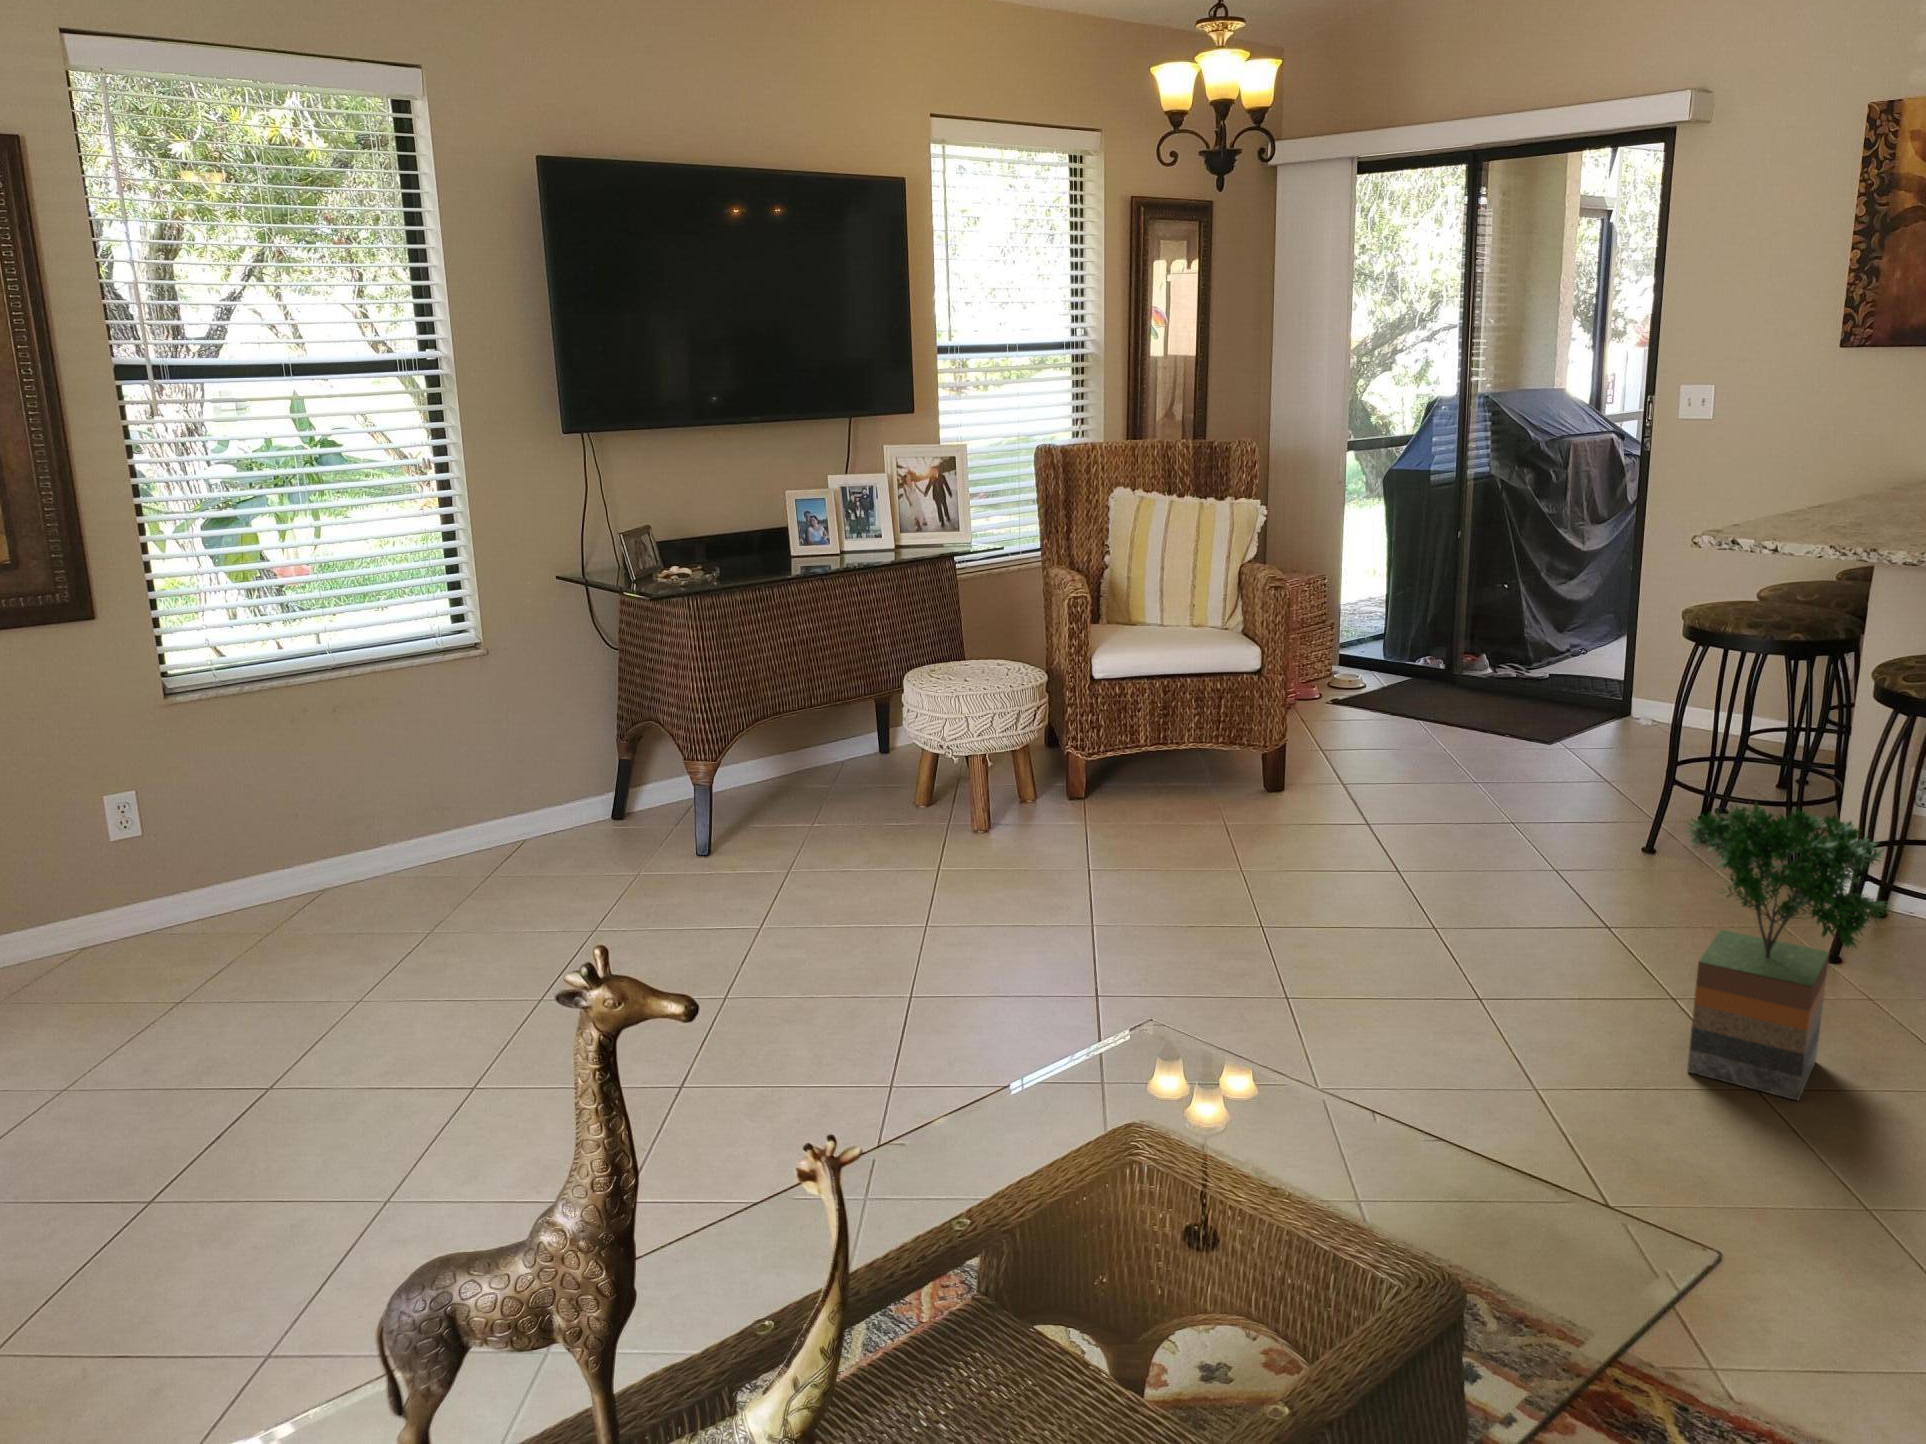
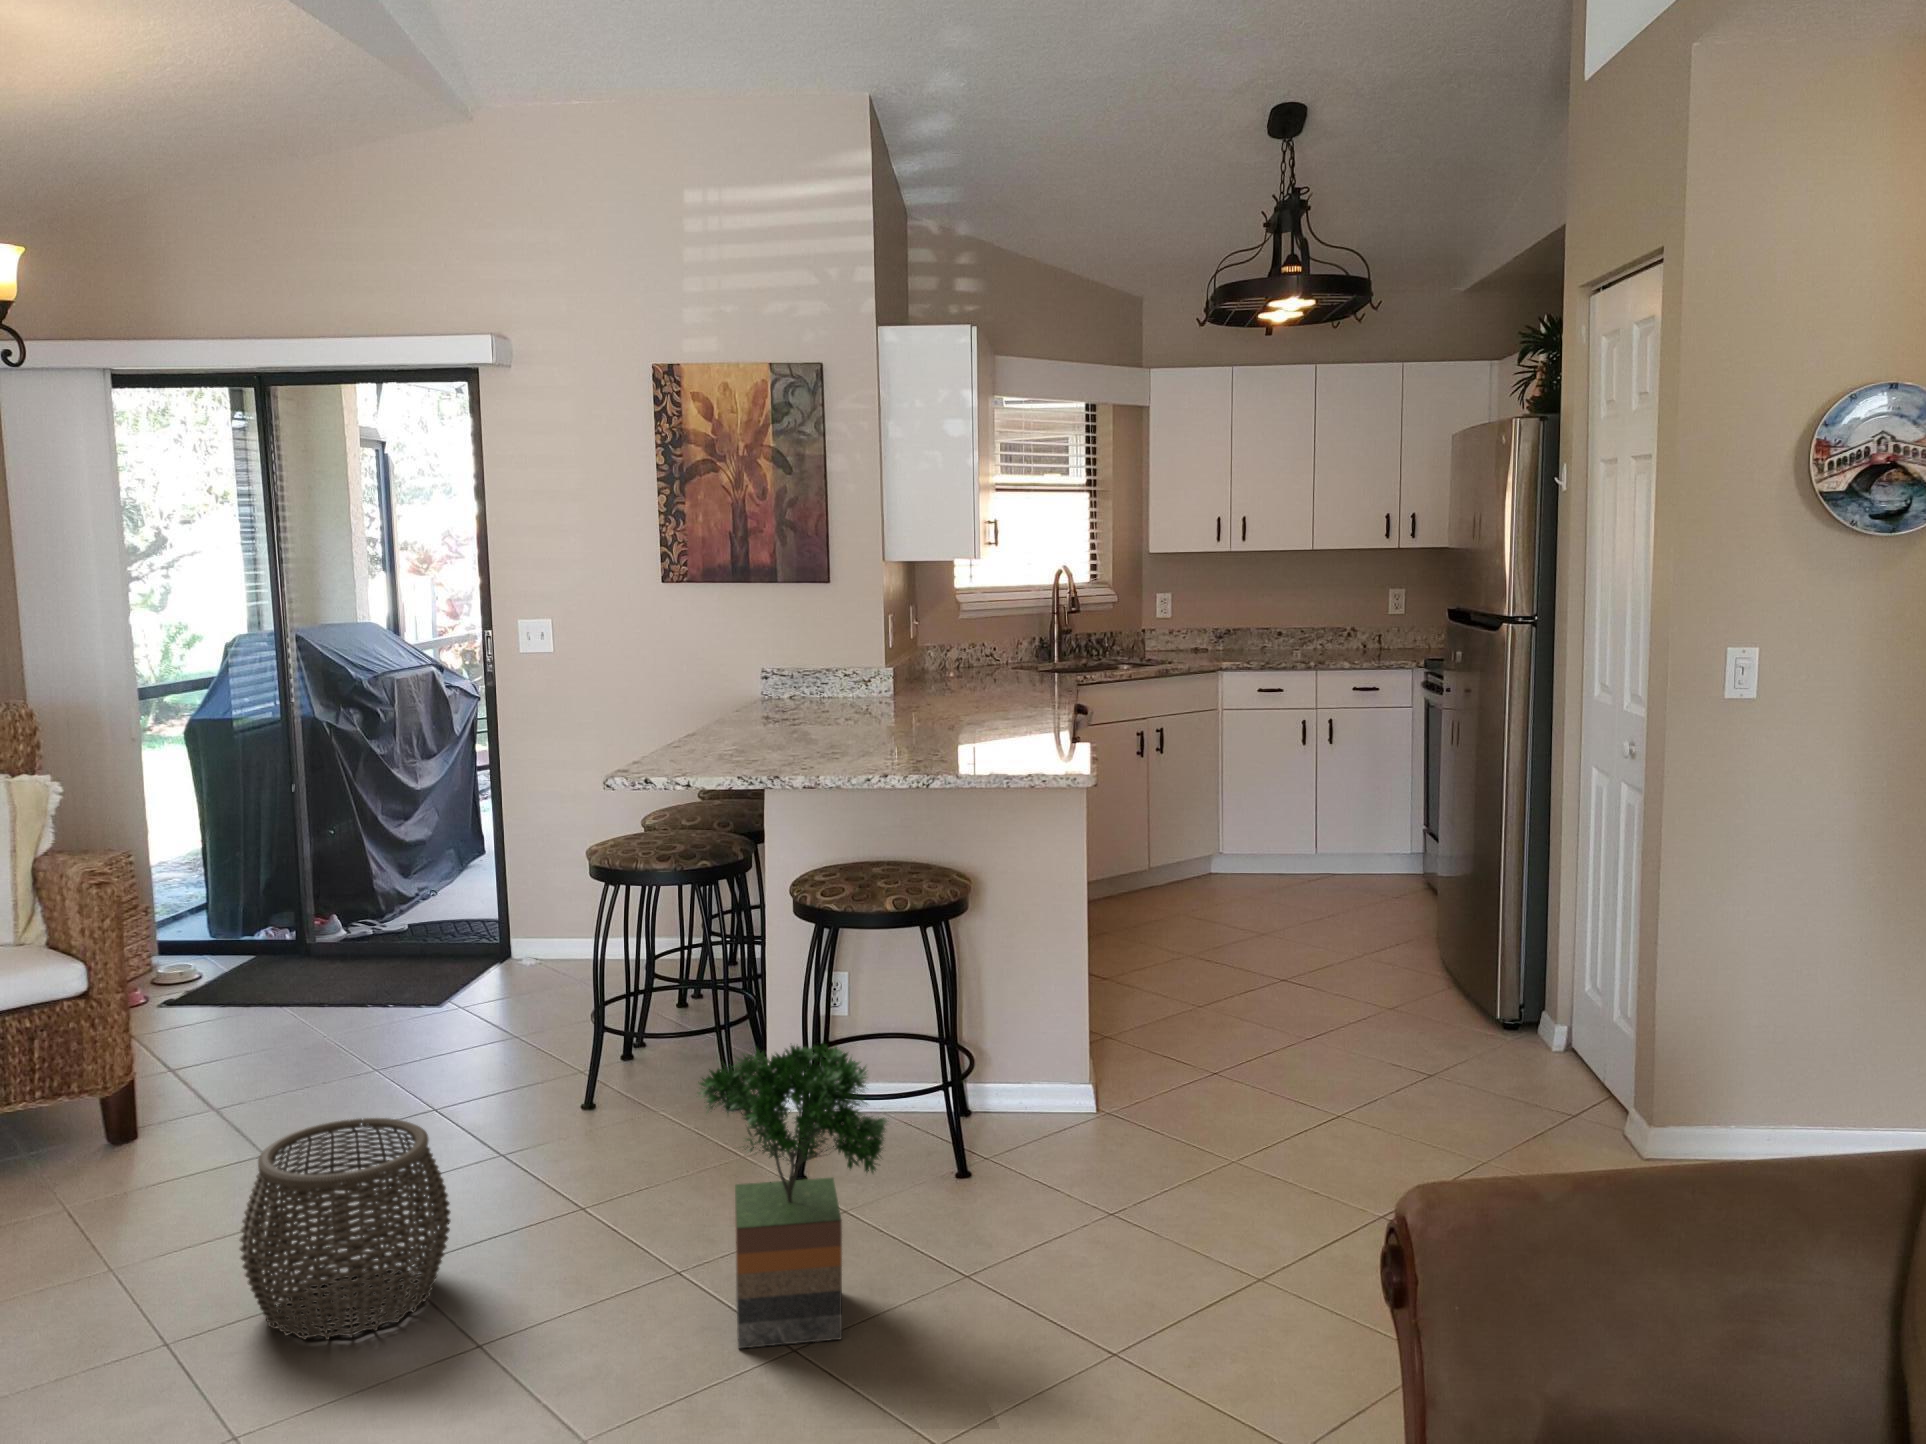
woven basket: none [1305,793,1468,959] -> present [240,1118,450,1340]

